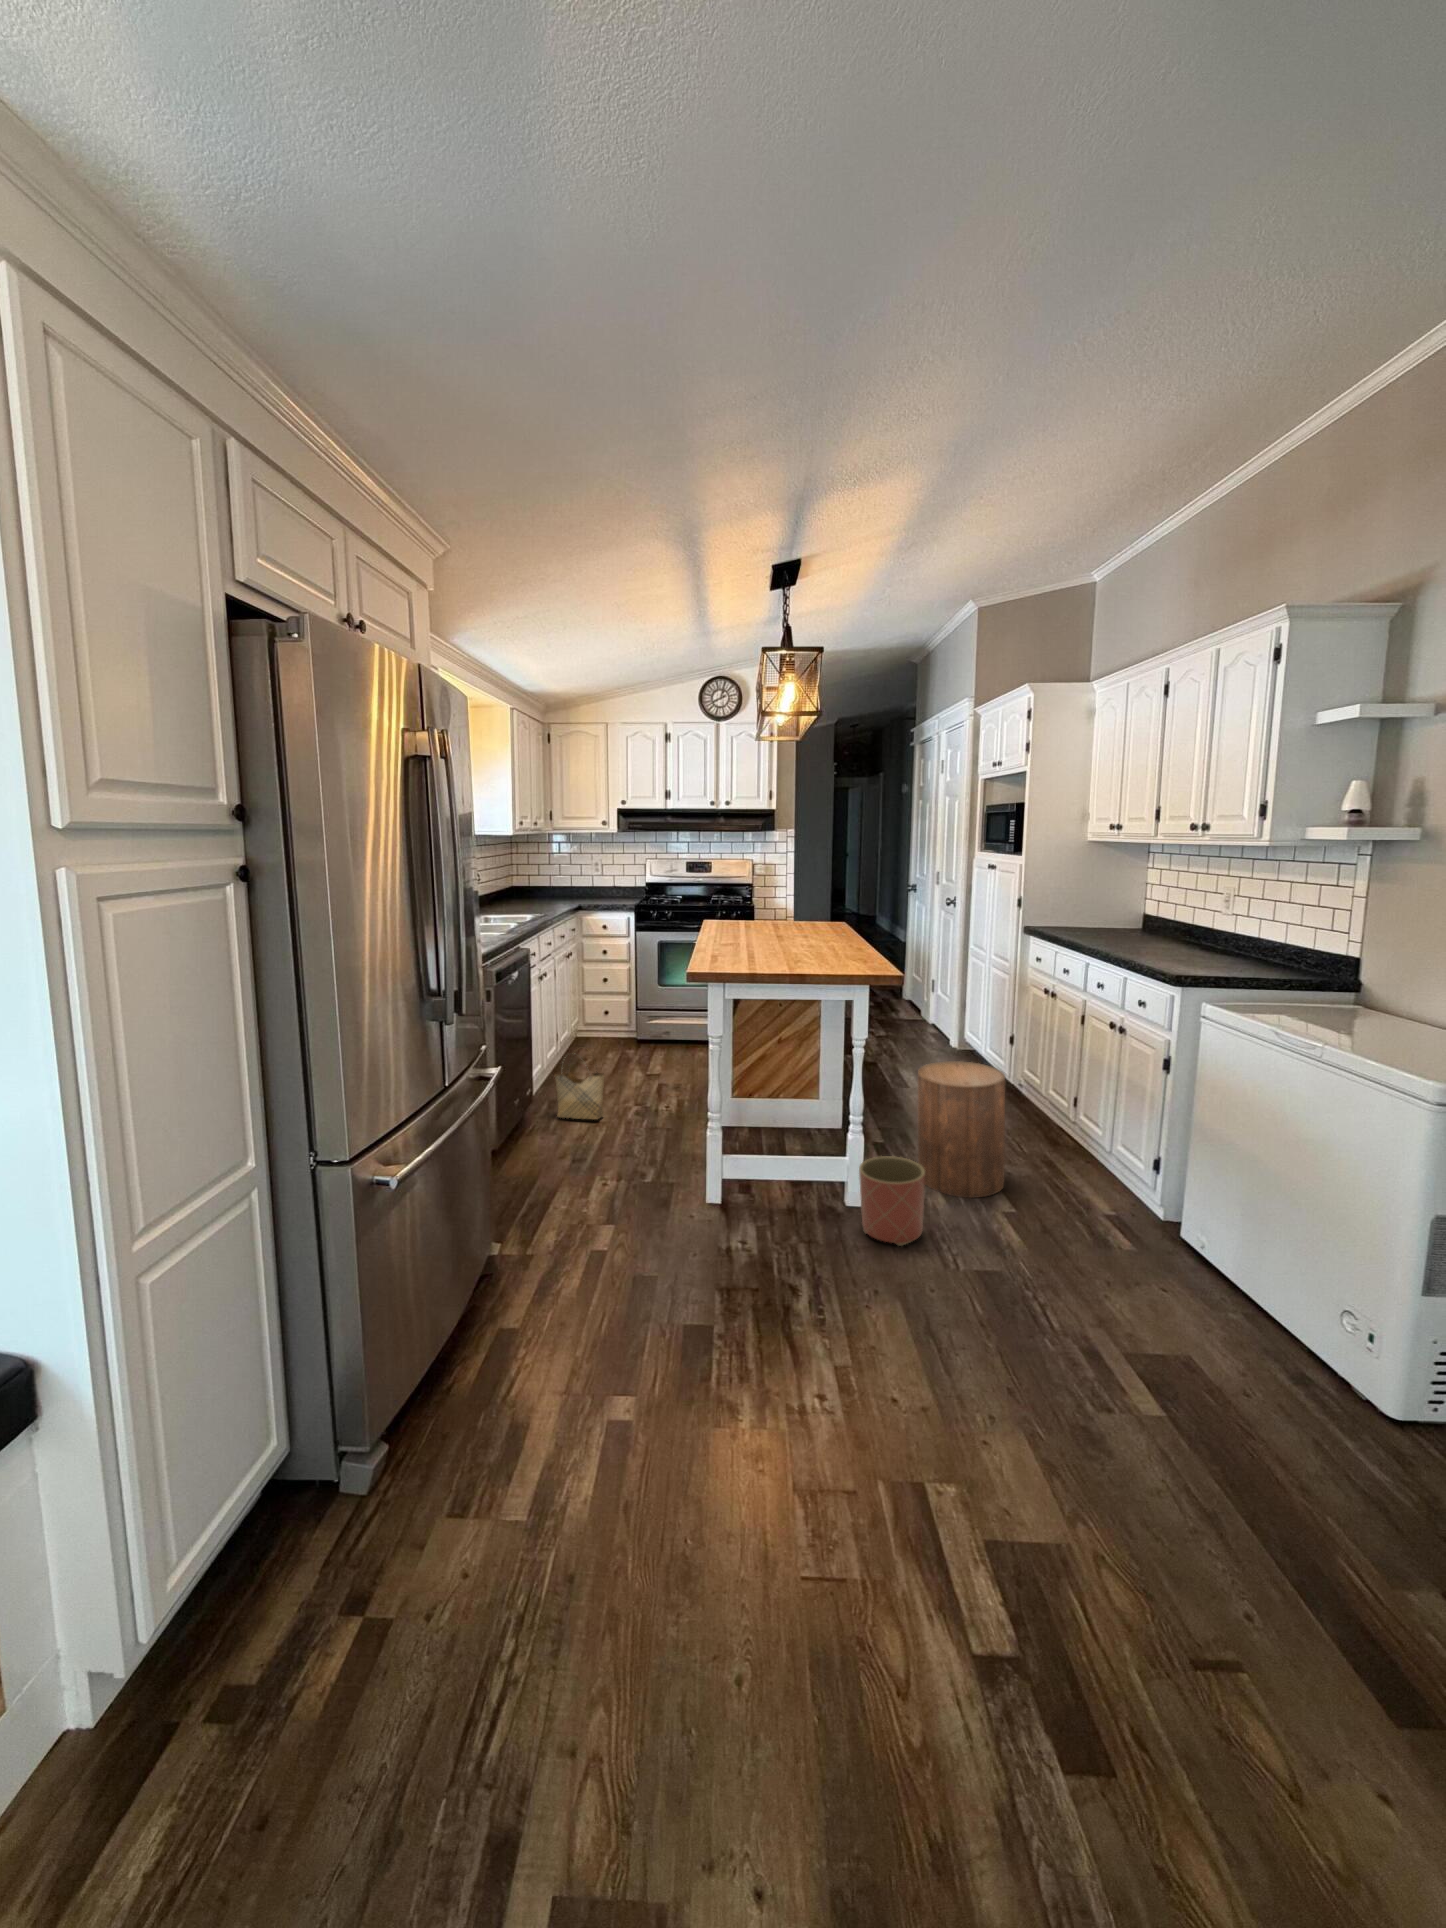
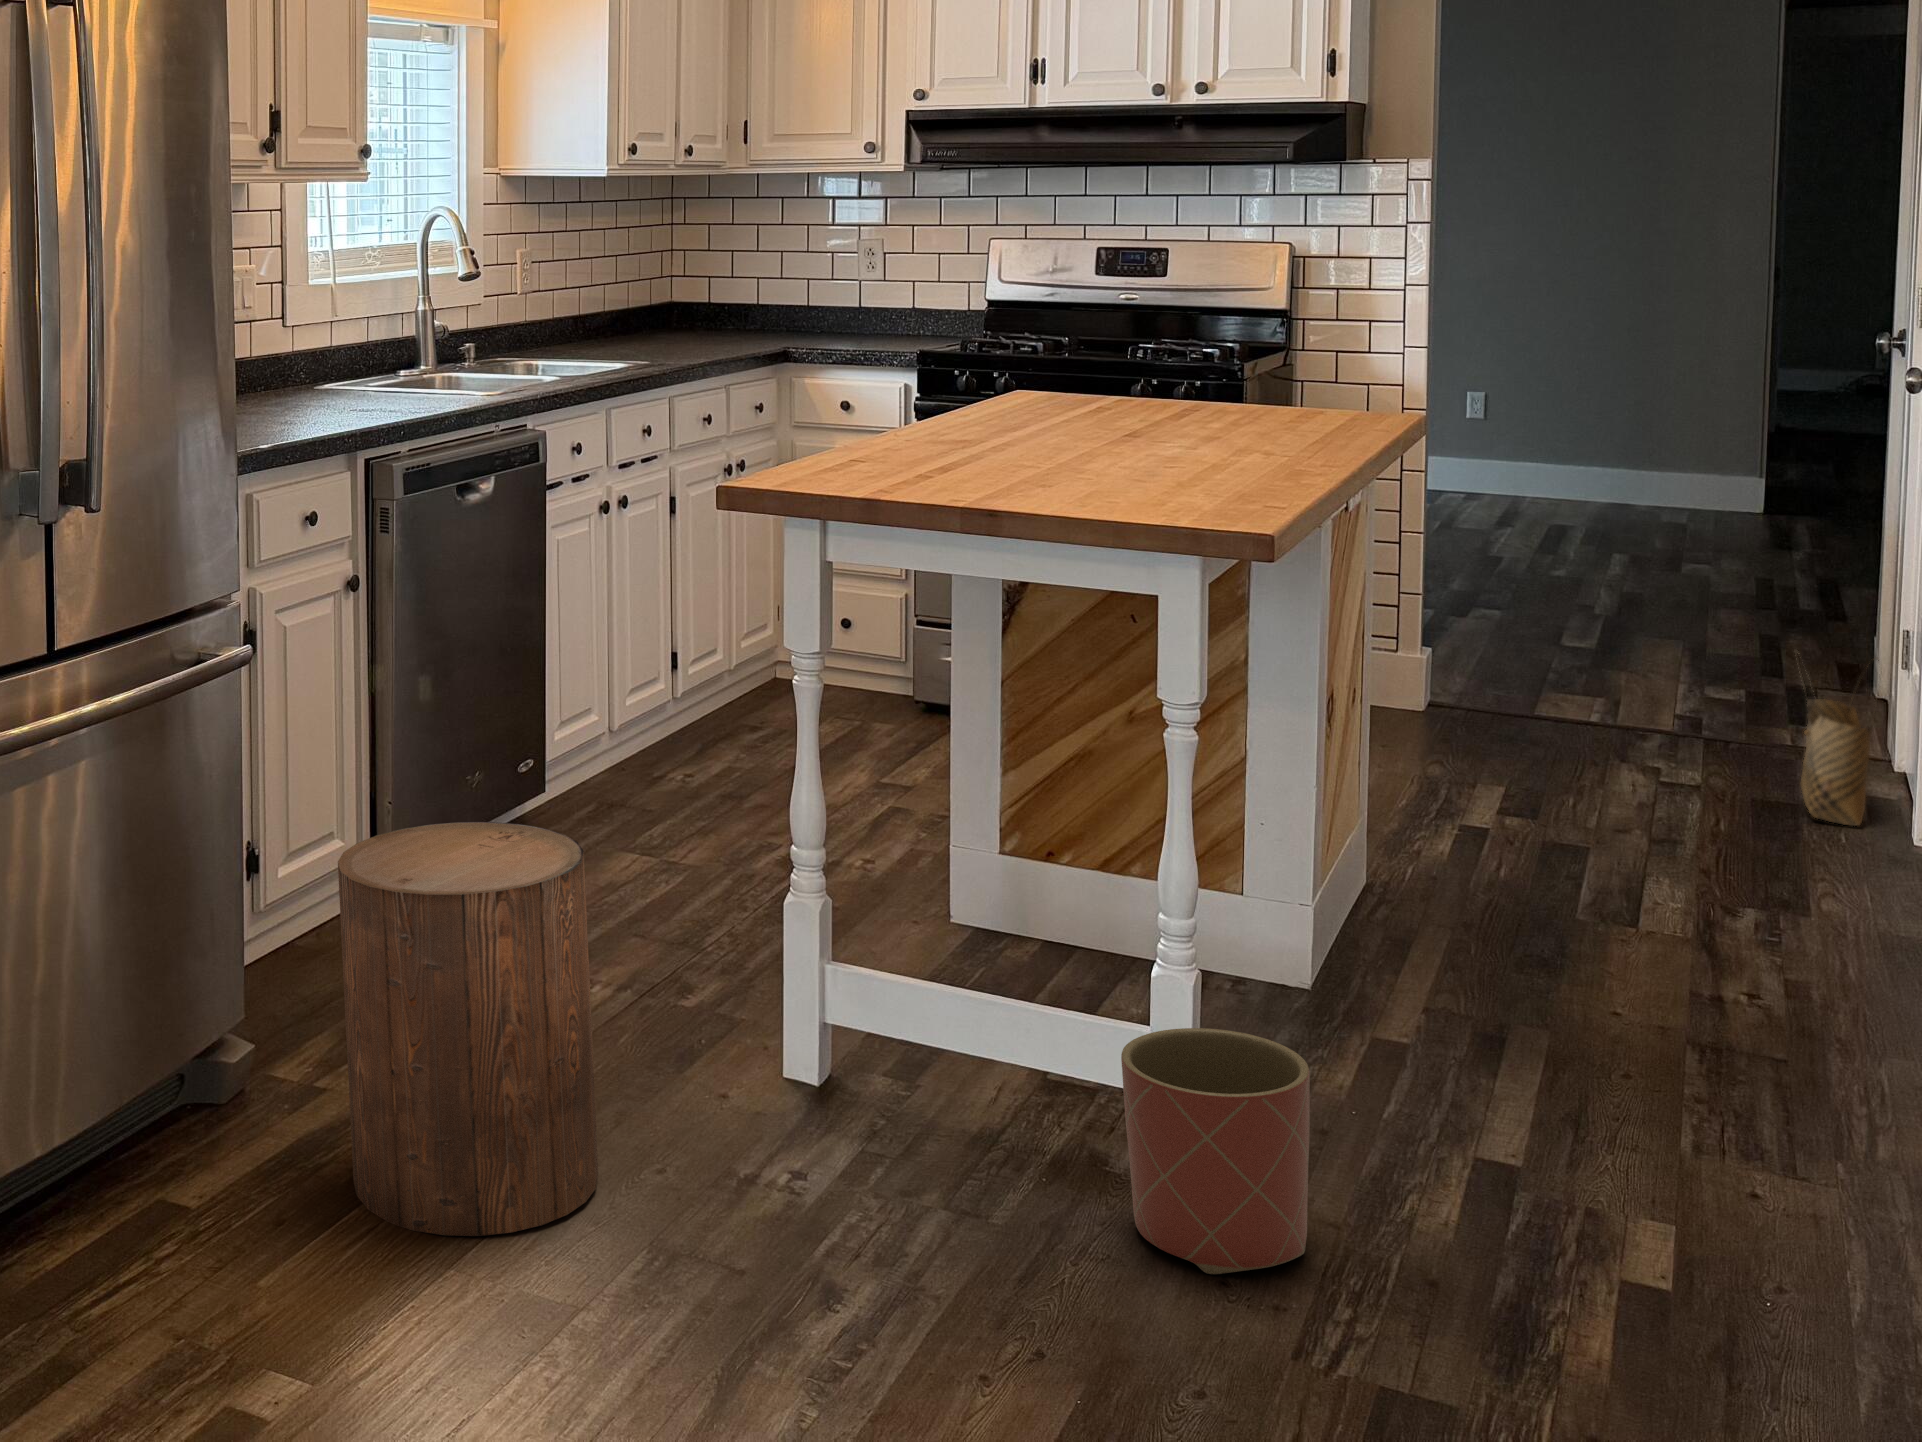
woven basket: present [555,1048,605,1120] -> present [1797,652,1879,826]
stool: present [918,1061,1005,1198] -> present [338,822,598,1236]

